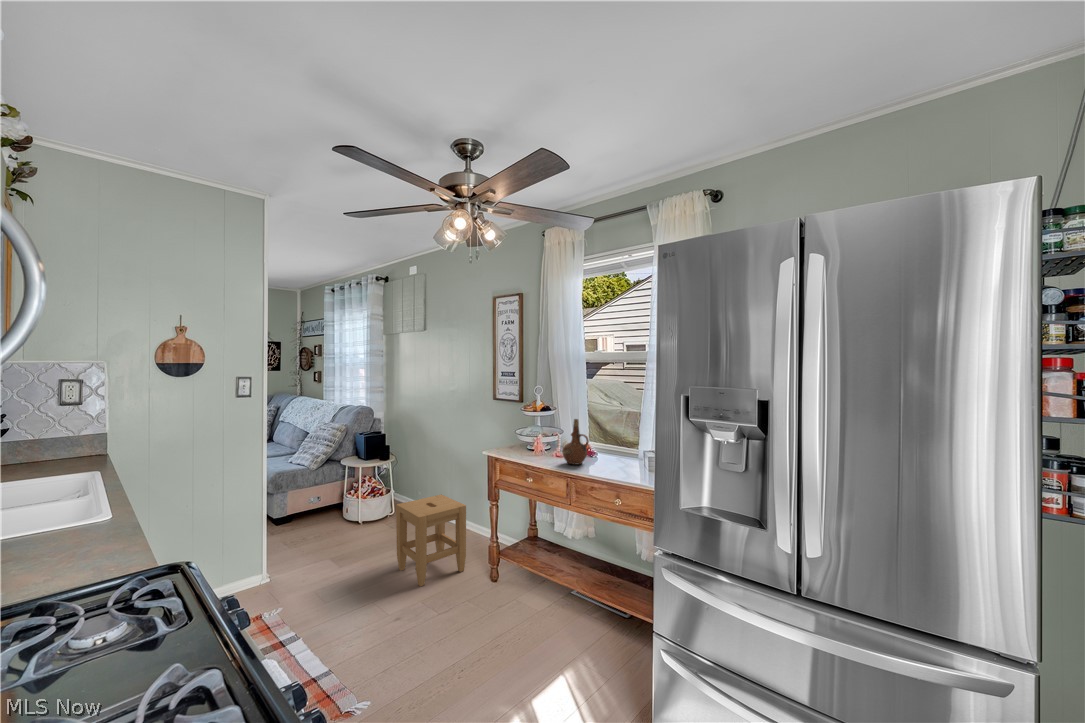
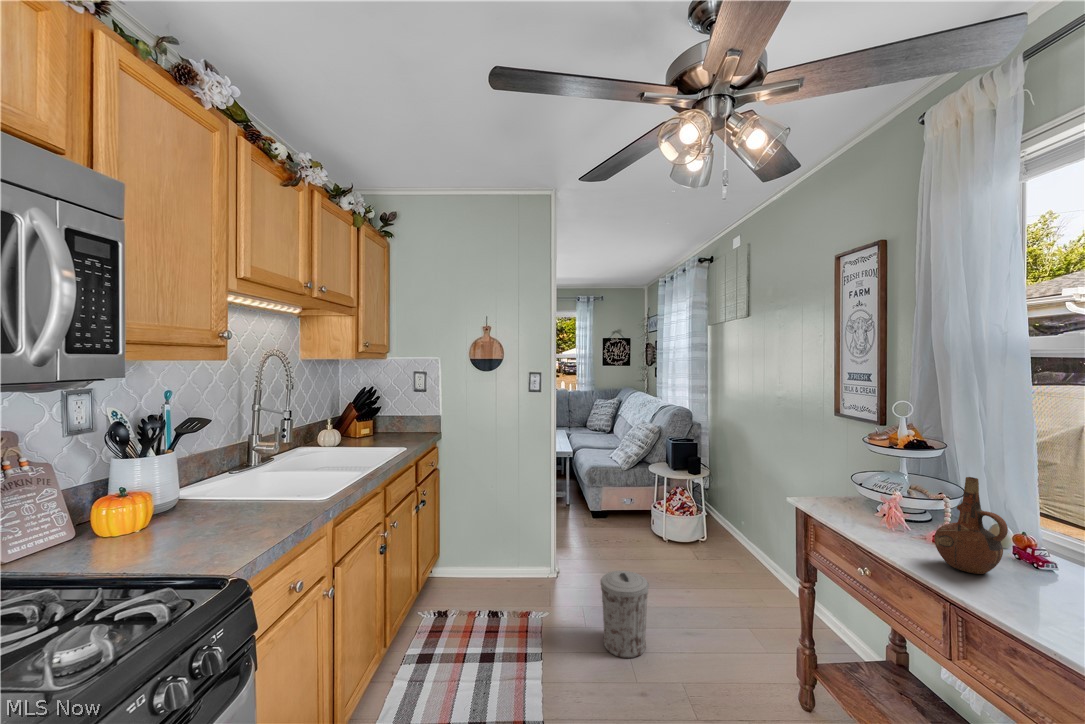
stool: present [396,494,466,587] -> none [679,539,772,663]
trash can: none [340,539,383,609] -> present [601,571,649,658]

